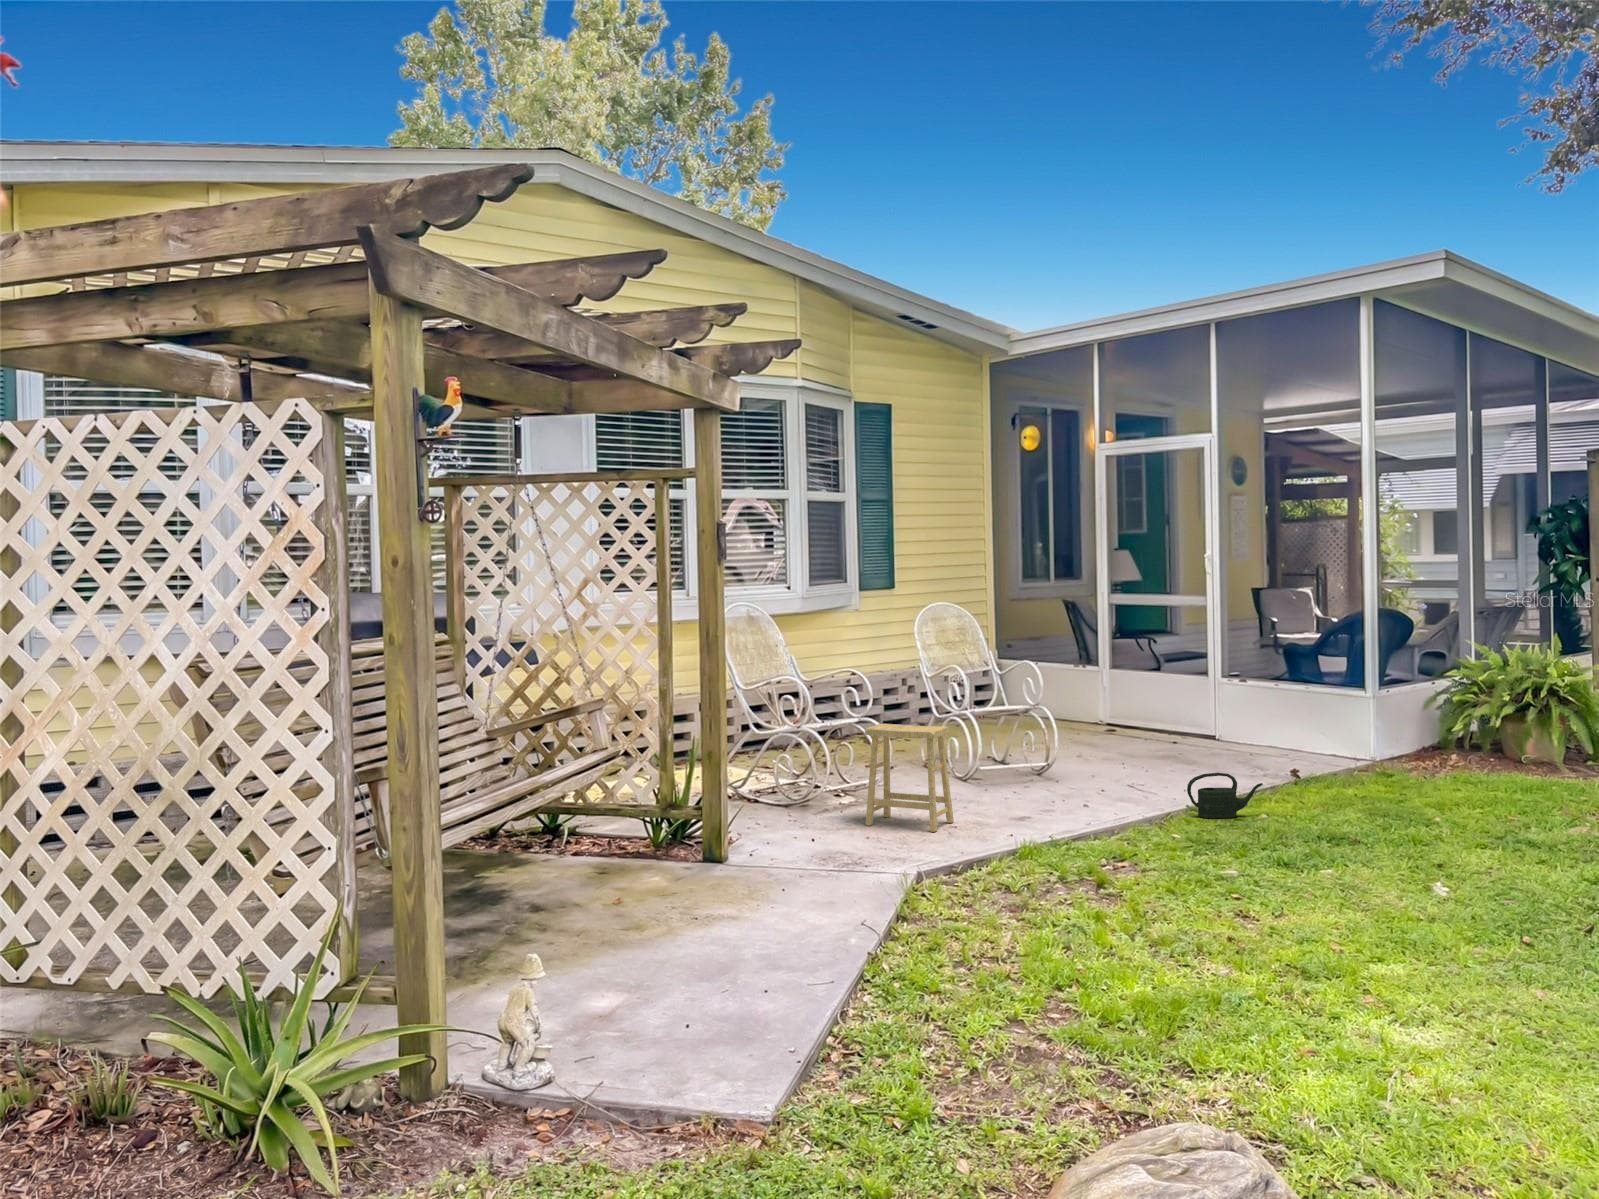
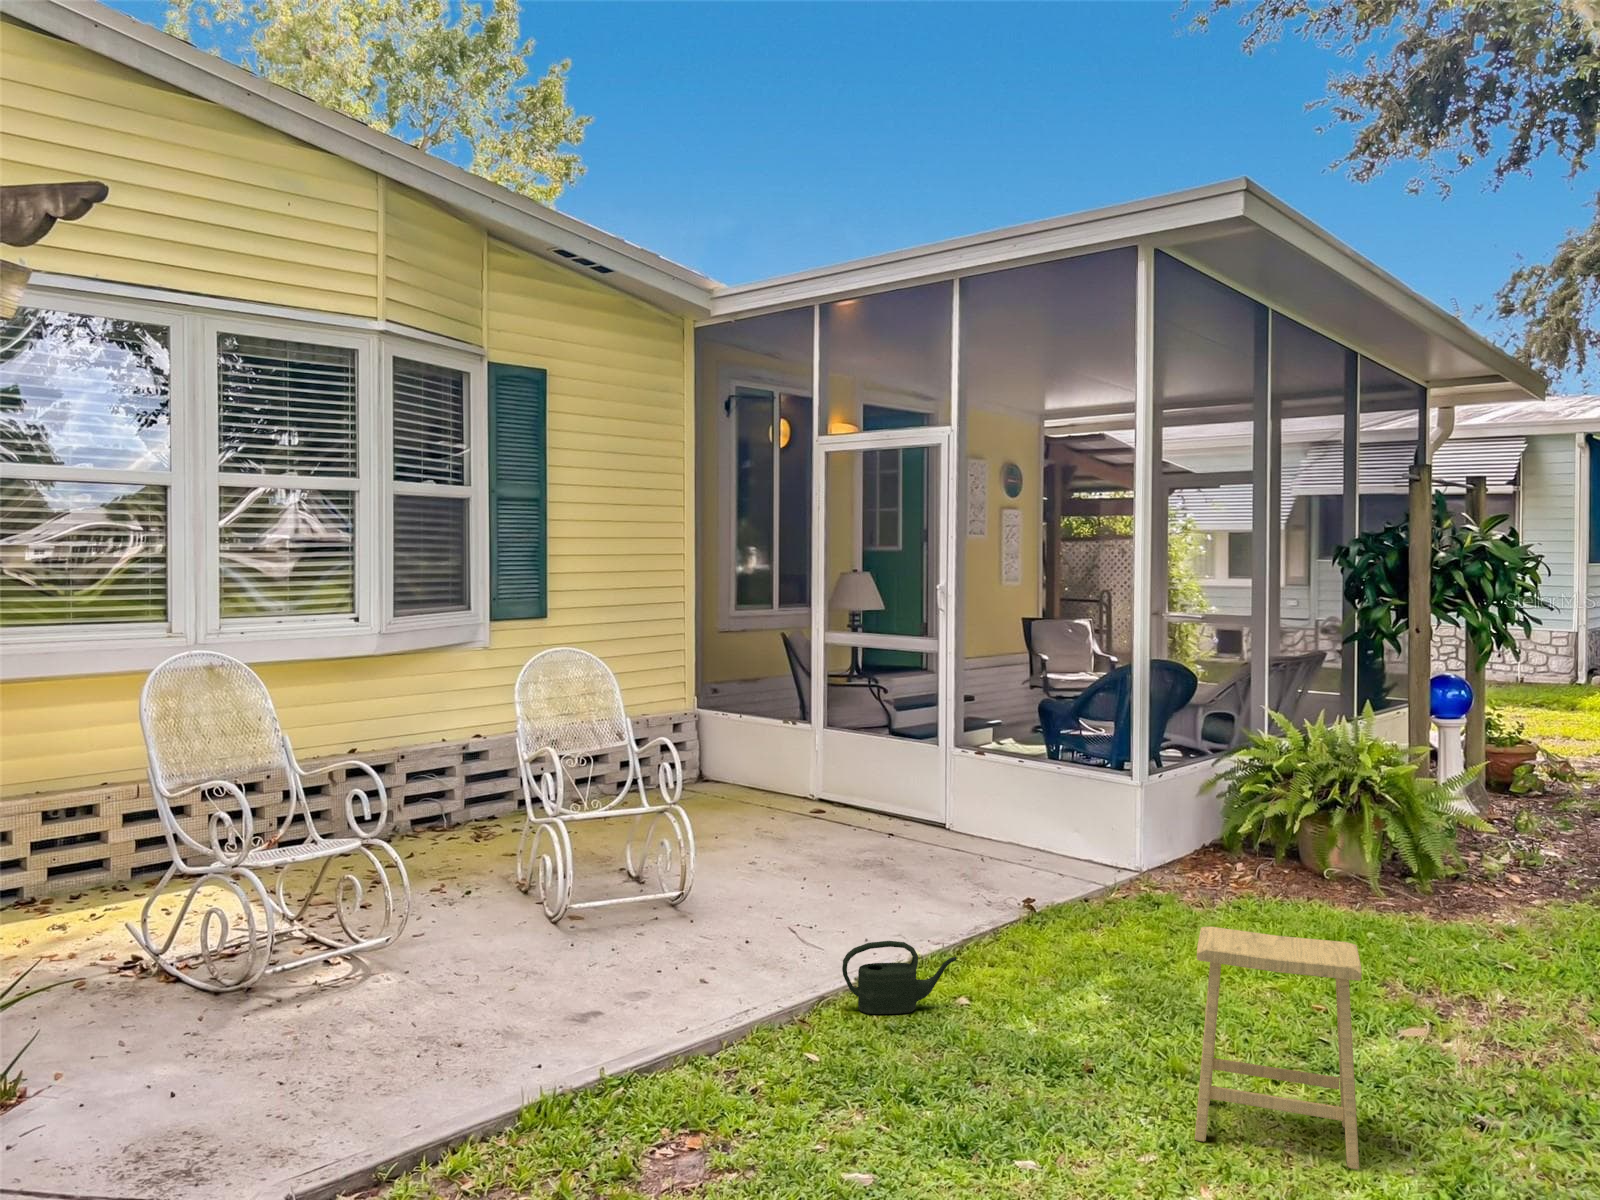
footstool: present [865,724,954,832] -> present [1195,926,1362,1169]

